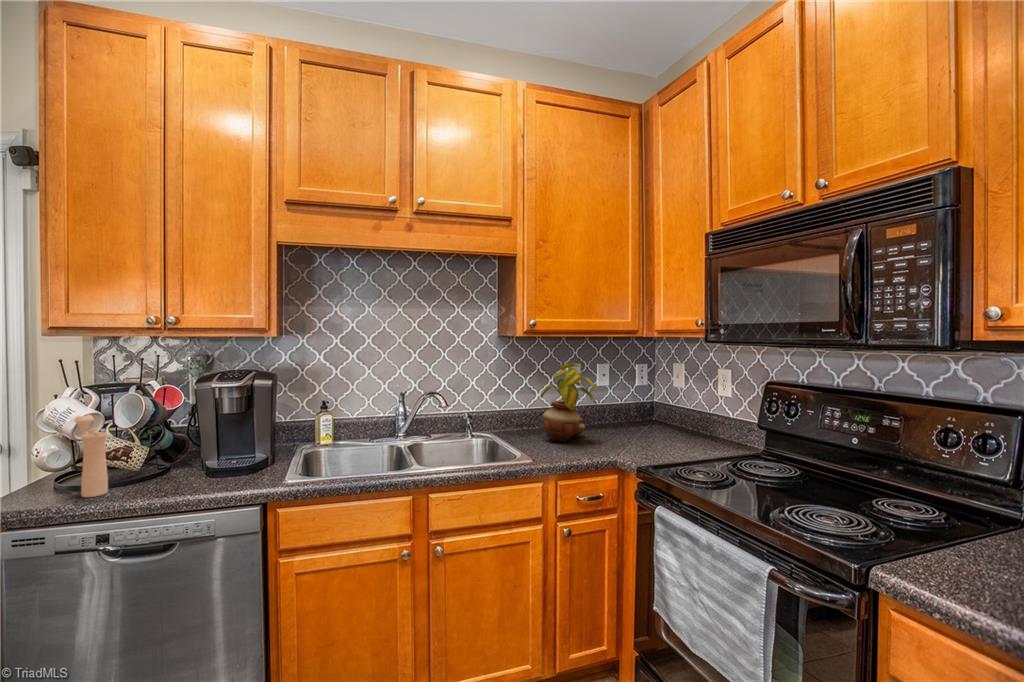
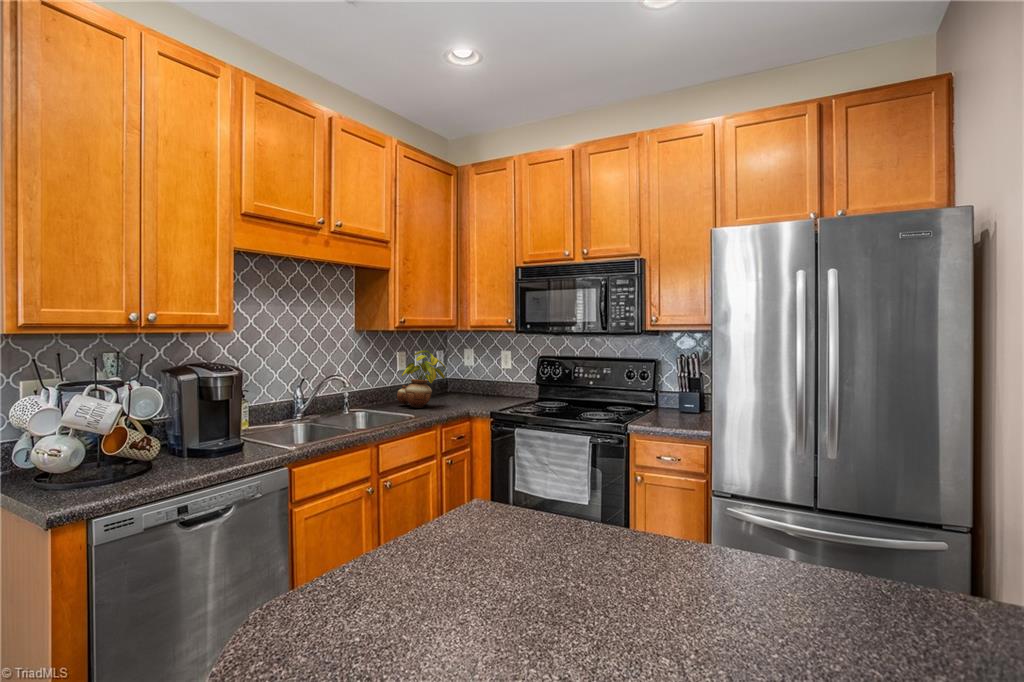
pepper mill: present [74,415,108,497] -> none [89,411,150,483]

